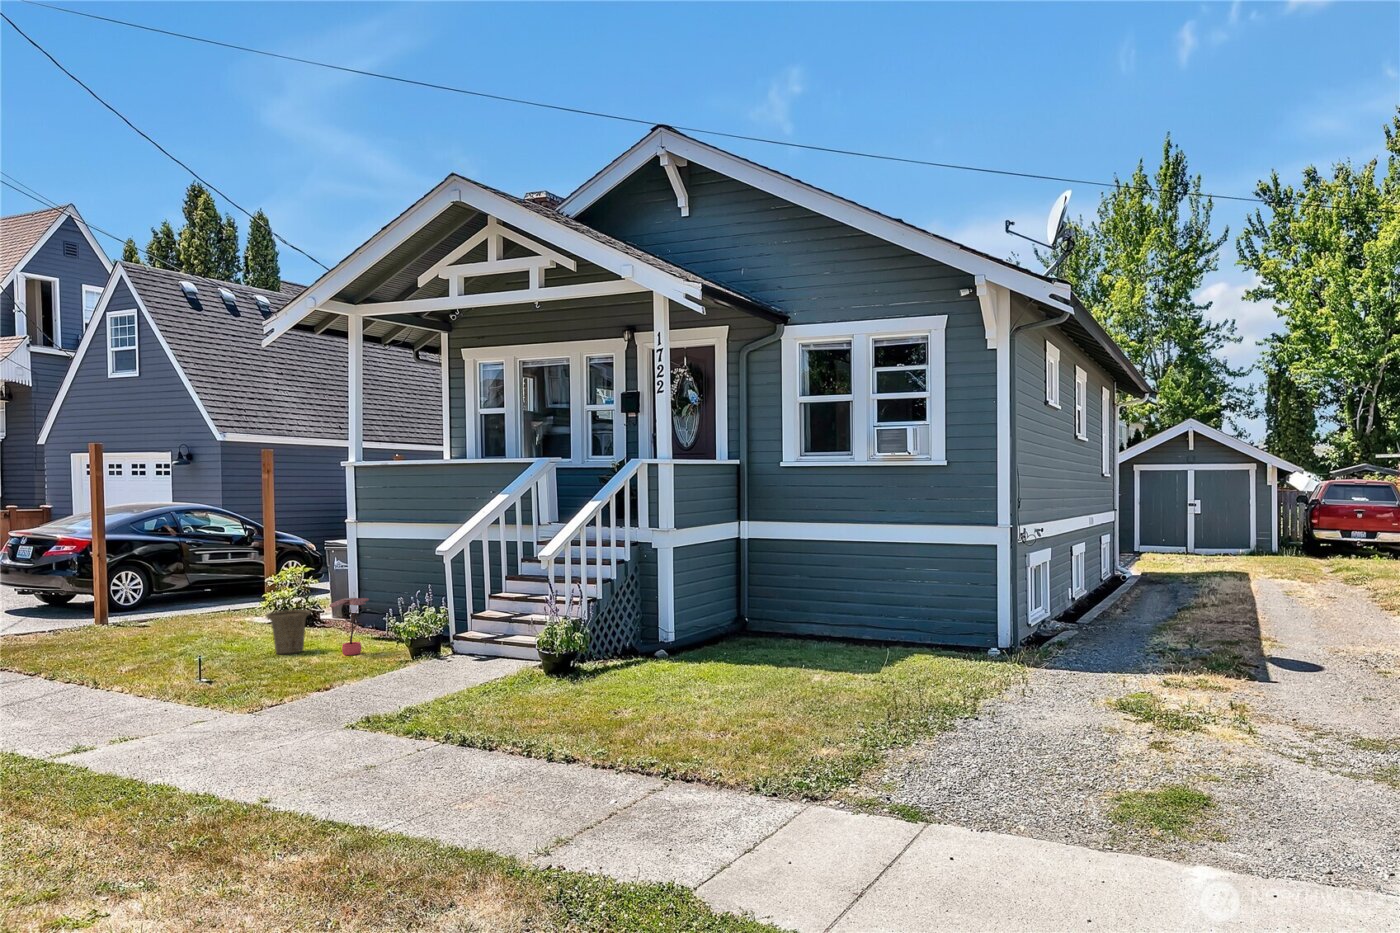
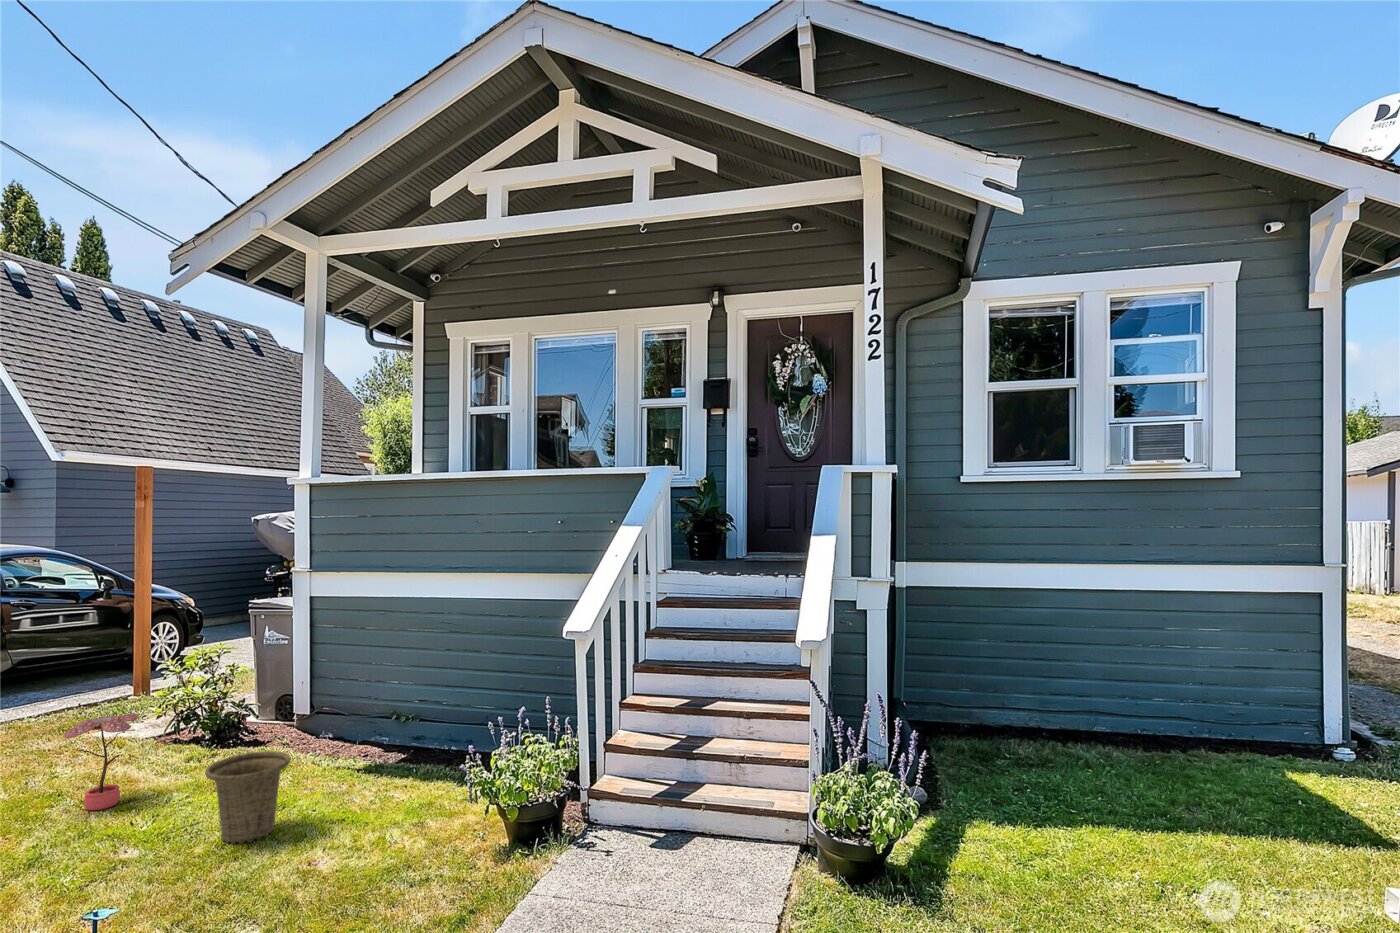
potted plant: present [330,598,369,655] -> present [64,714,138,810]

